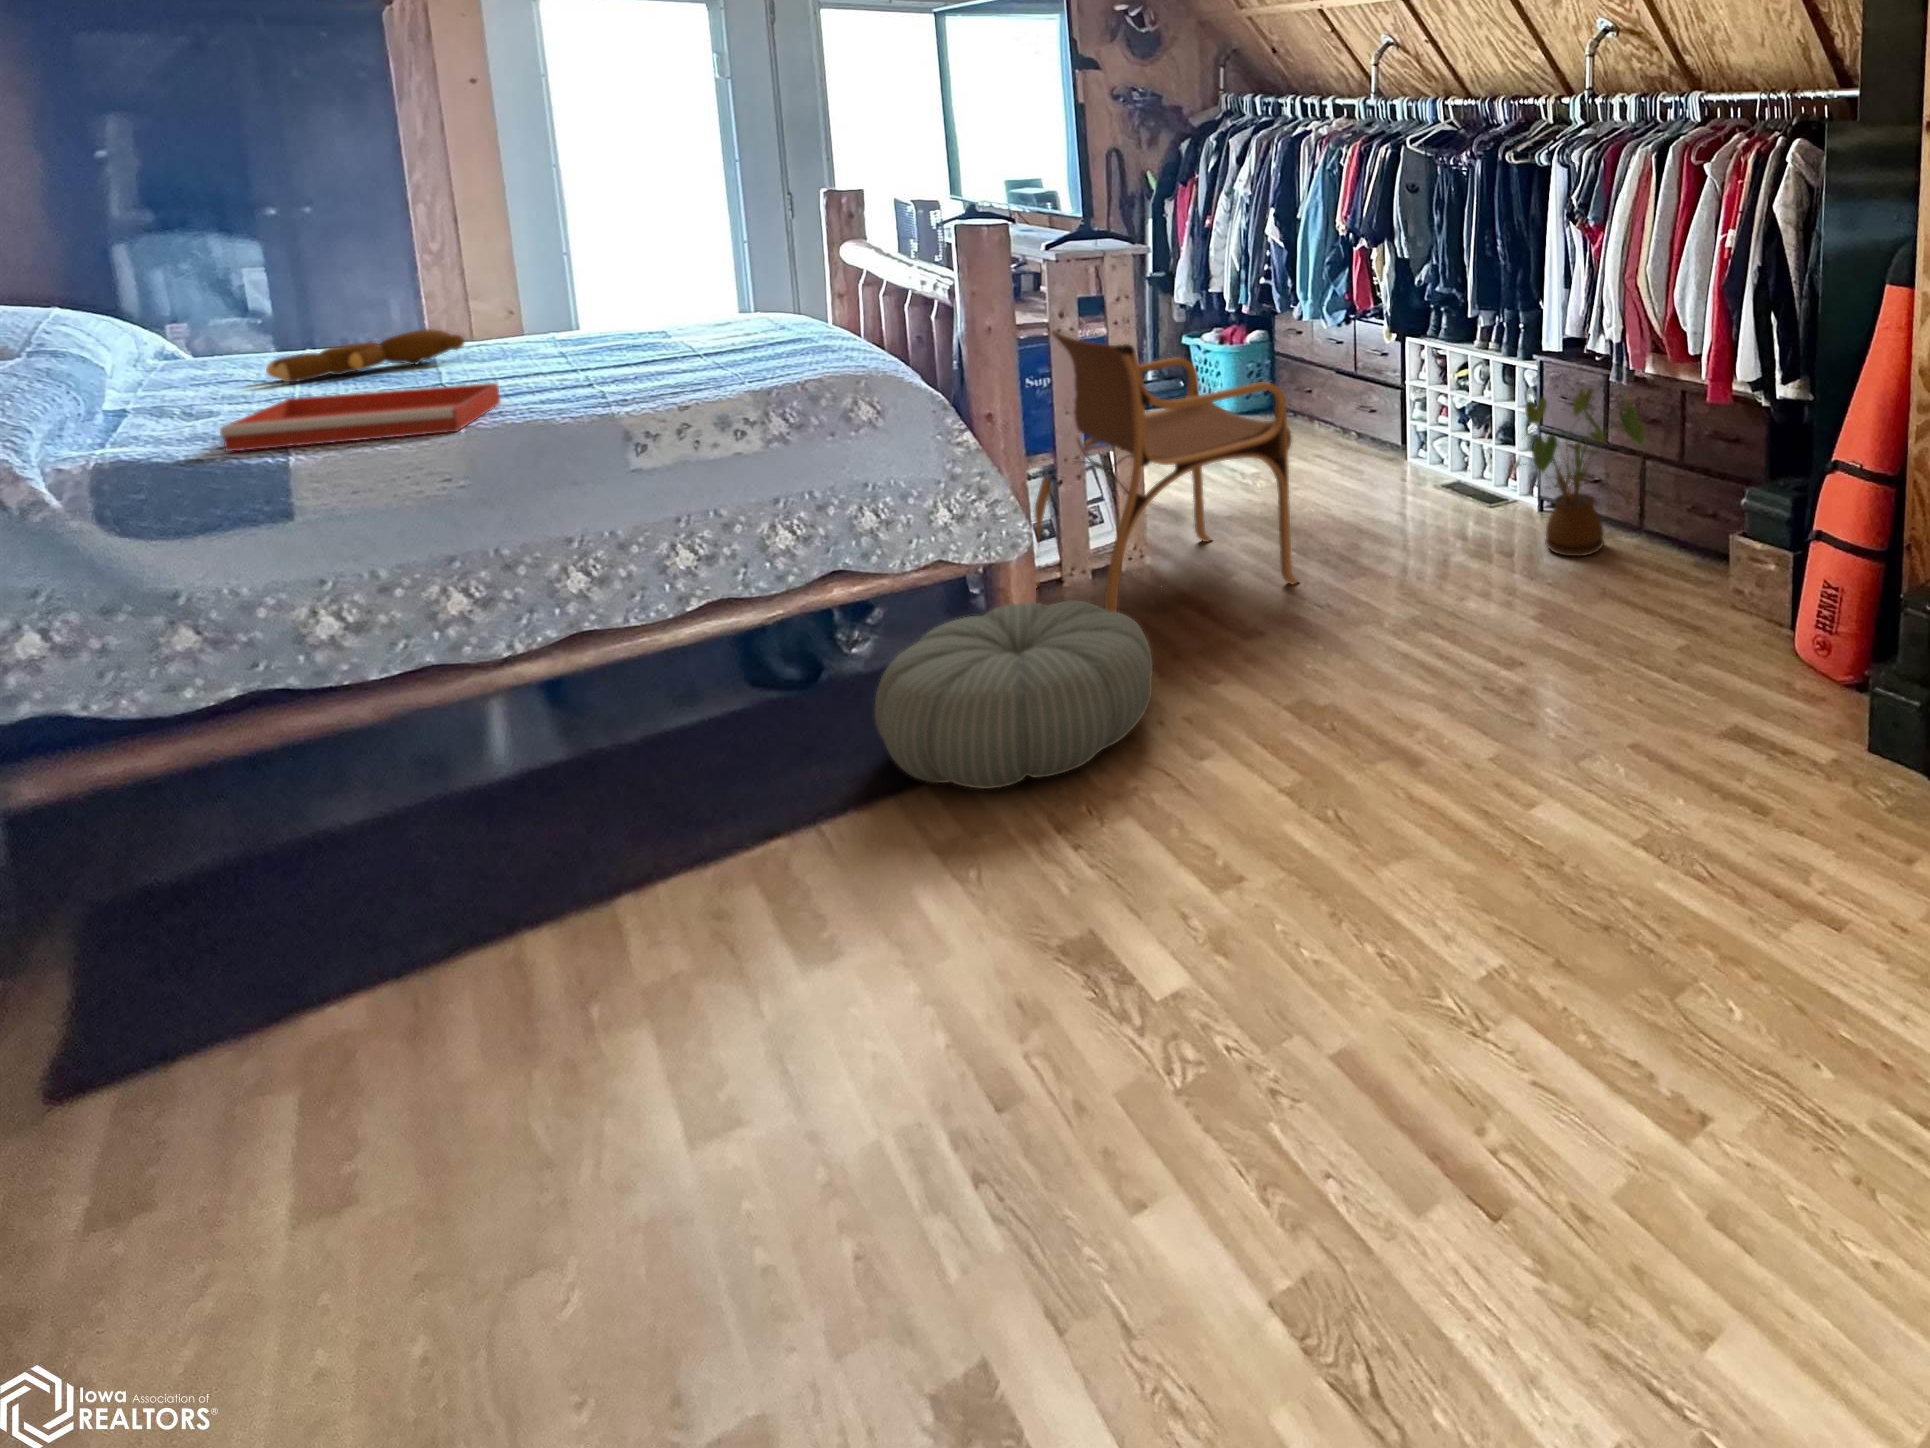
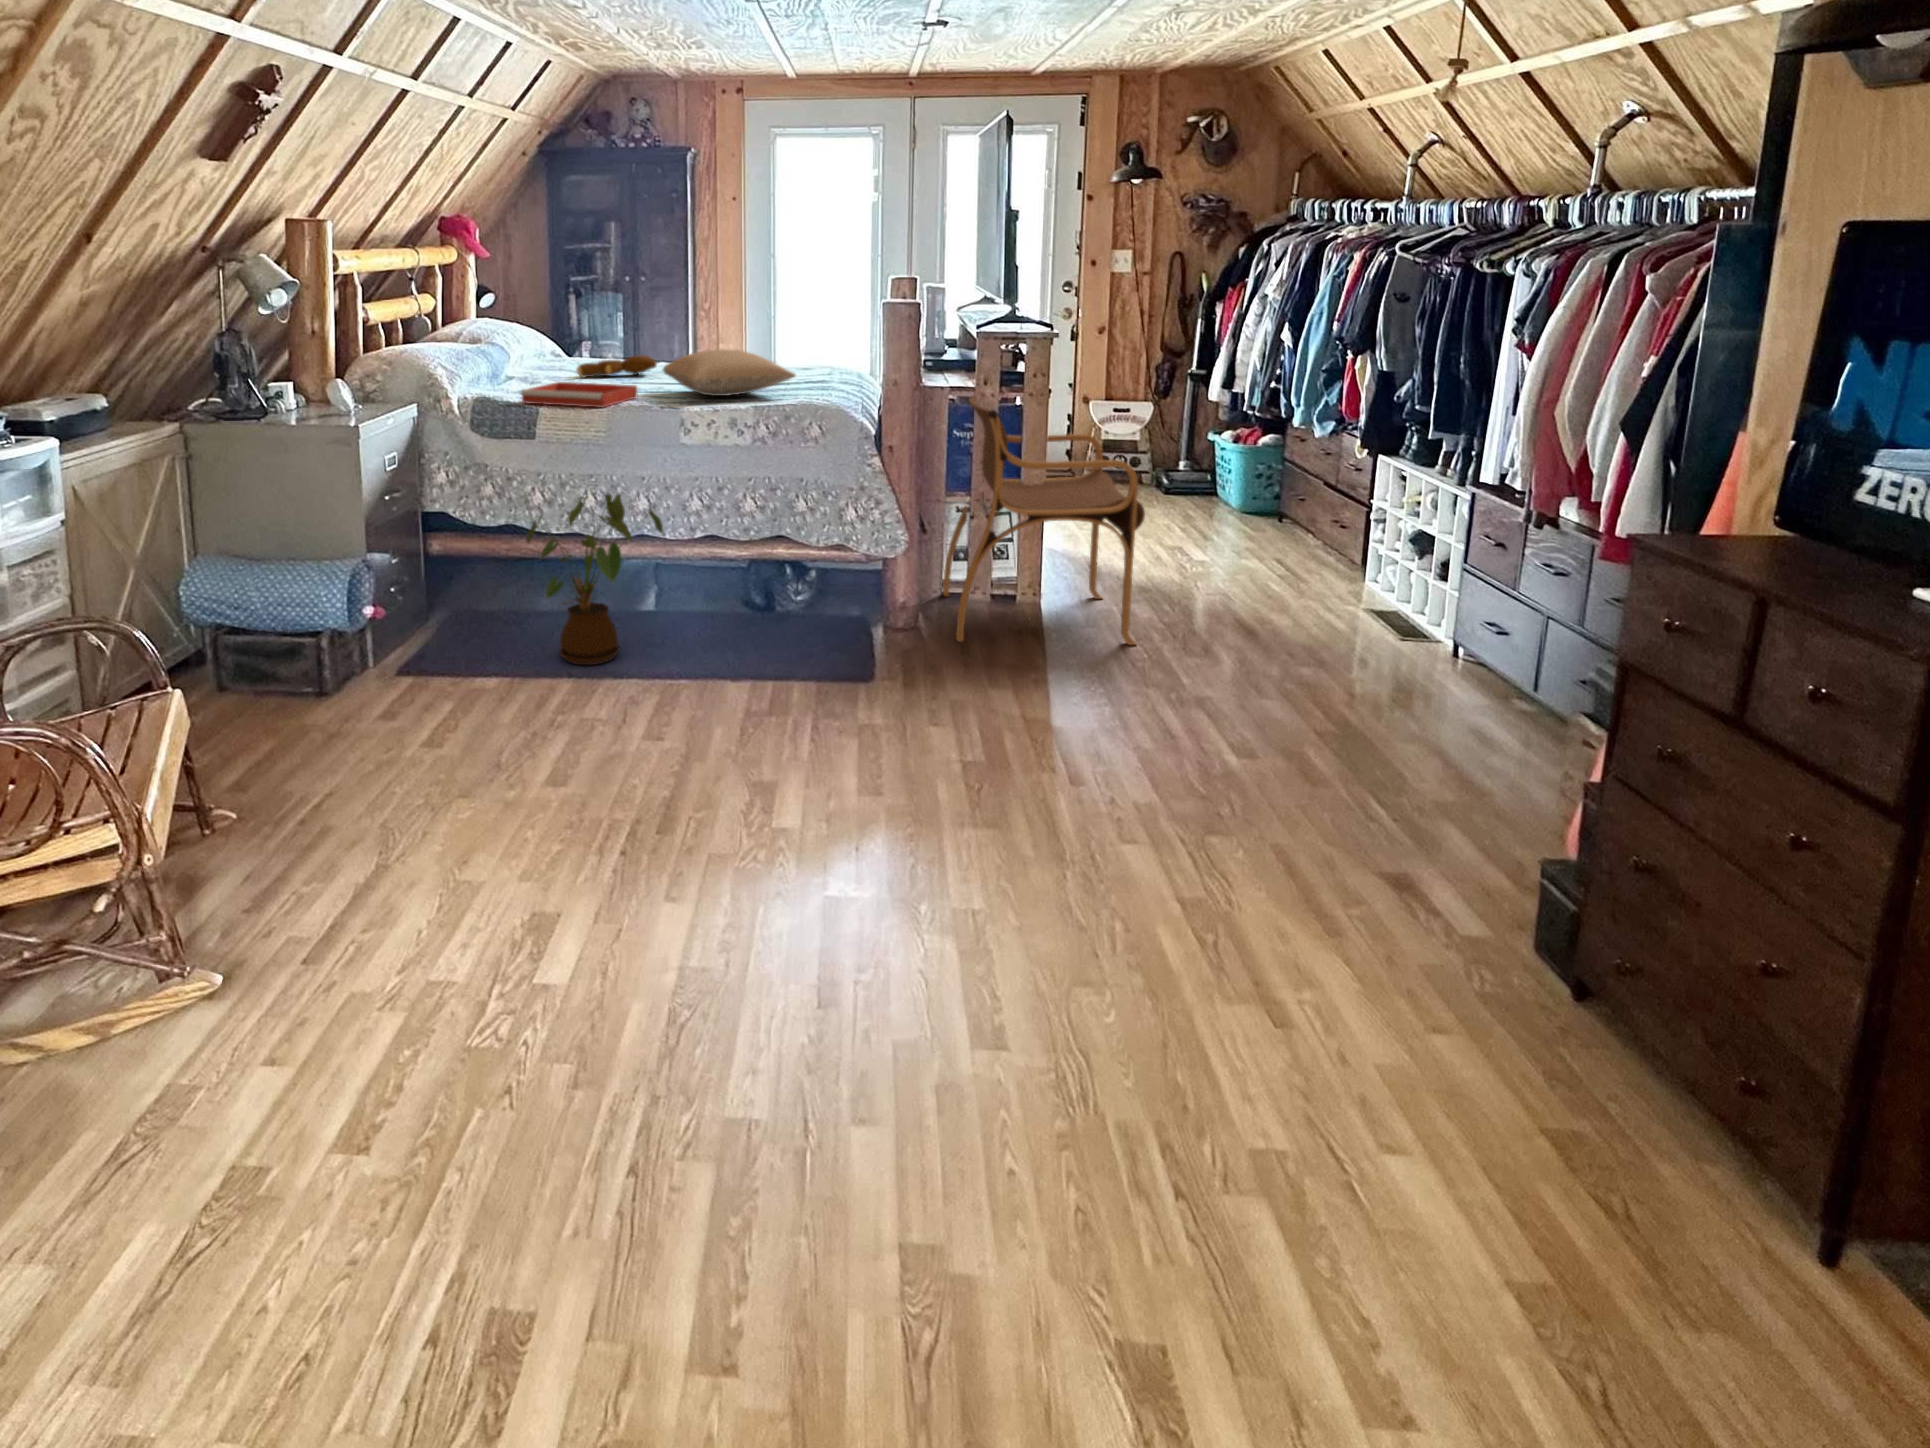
pillow: none [532,305,812,380] -> present [663,349,796,396]
house plant: present [1512,389,1645,556] -> present [526,493,663,665]
pouf: present [875,600,1153,789] -> none [759,585,944,701]

